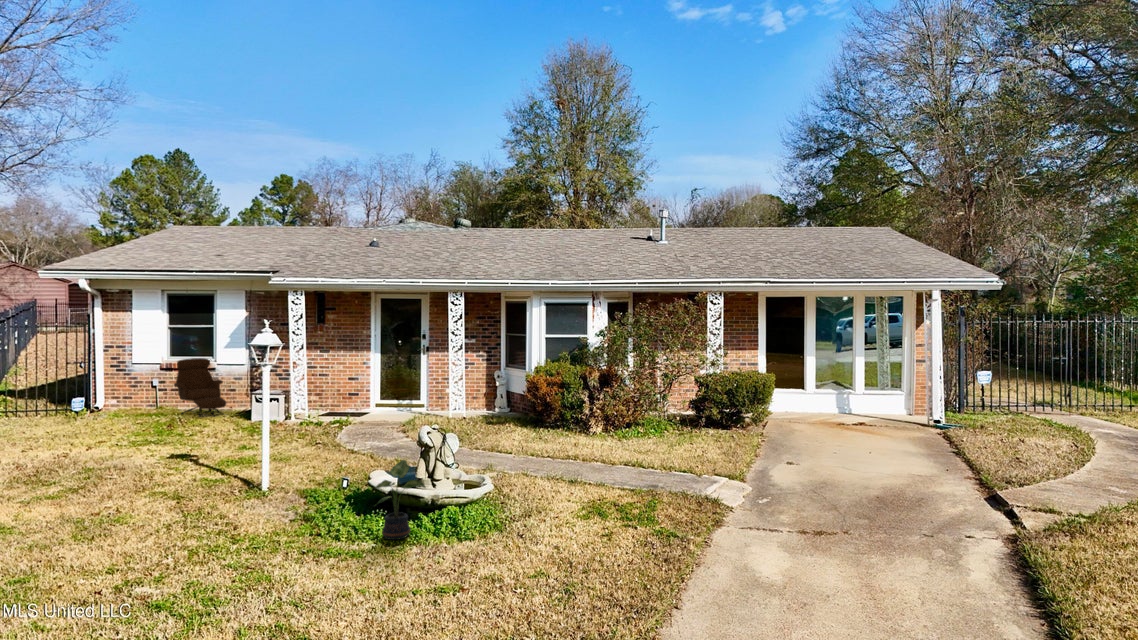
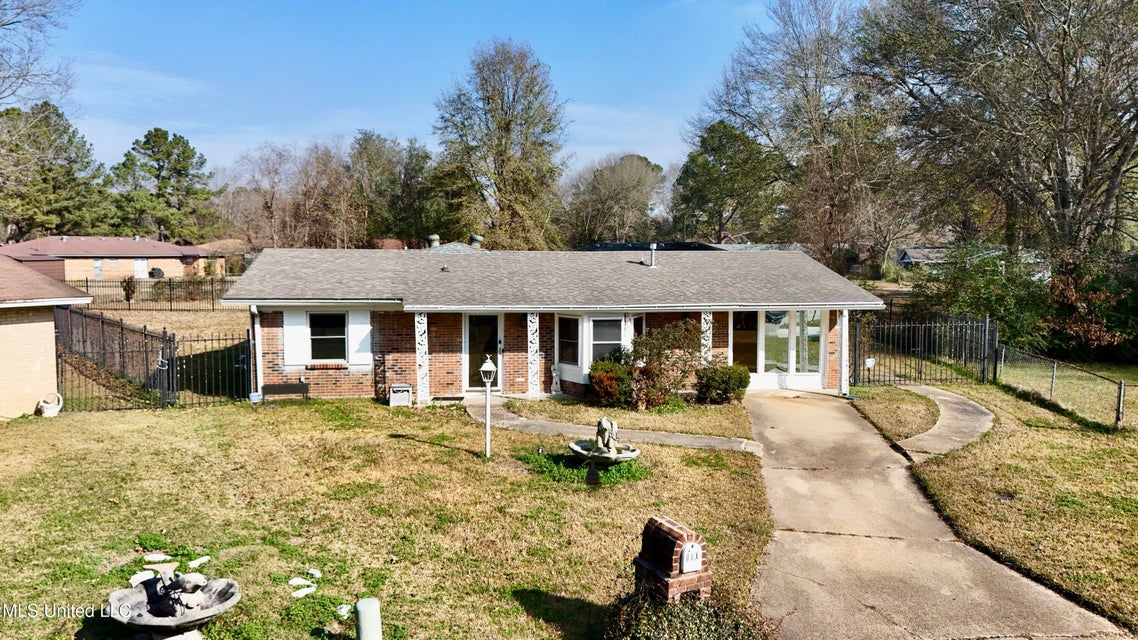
lounge chair: present [174,358,226,416] -> none [321,361,364,405]
bench: none [95,385,168,414] -> present [261,383,311,405]

